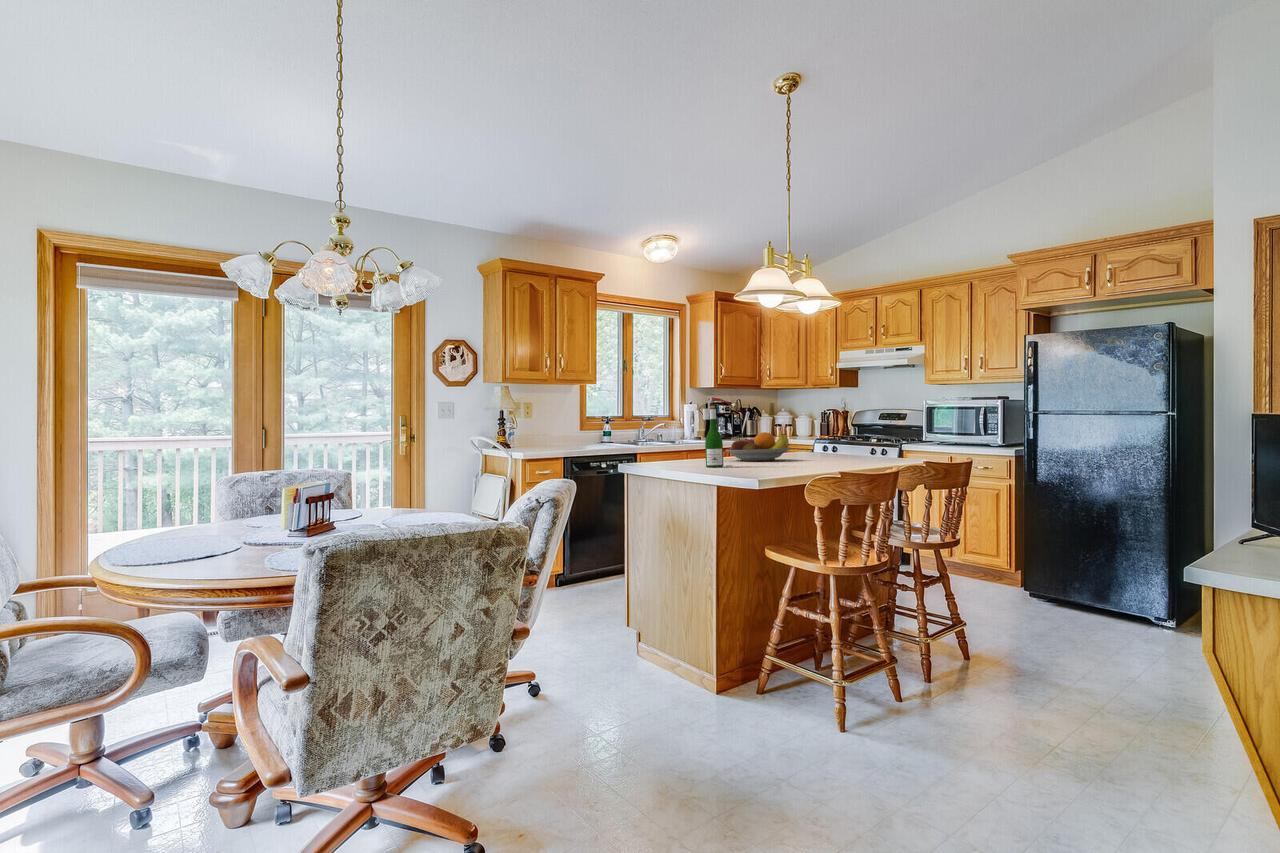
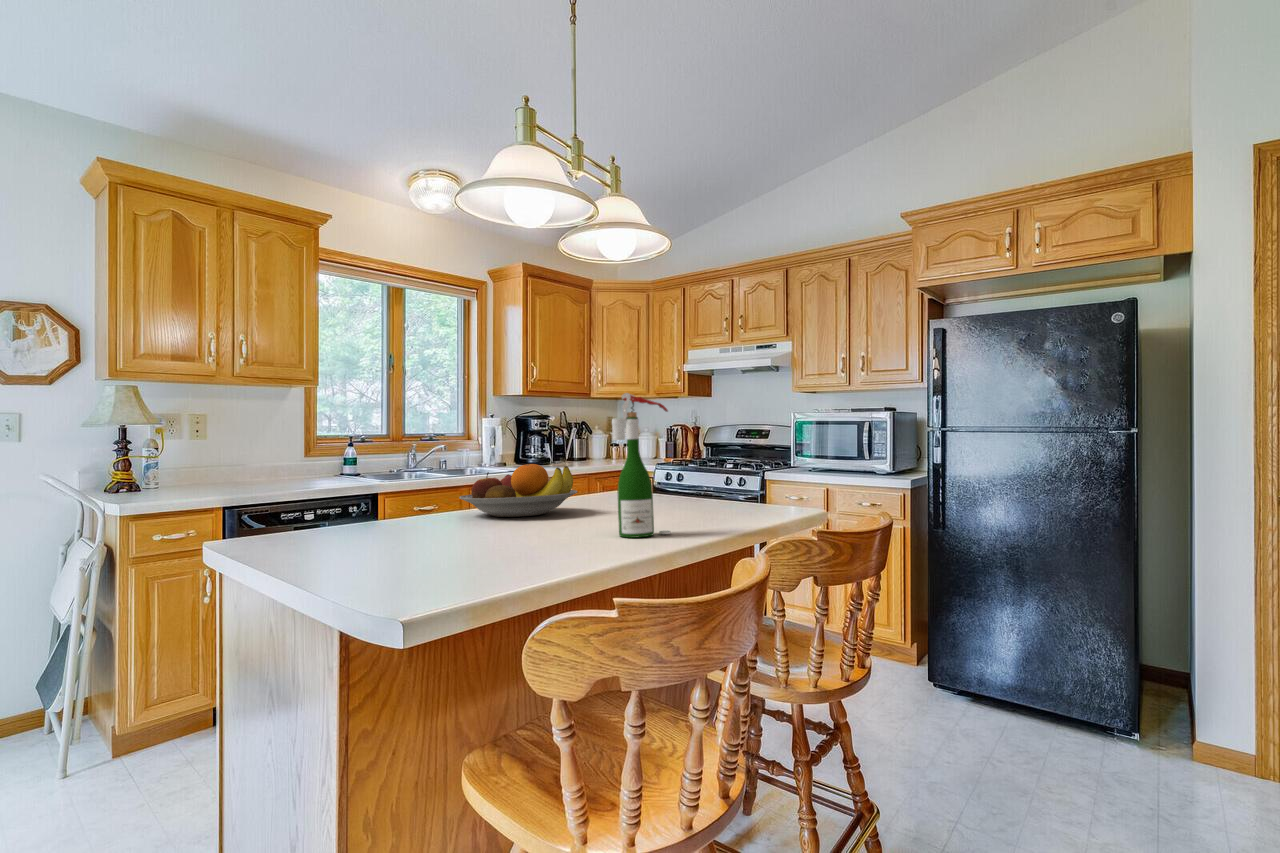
wine bottle: present [703,396,732,467] -> present [612,393,671,538]

